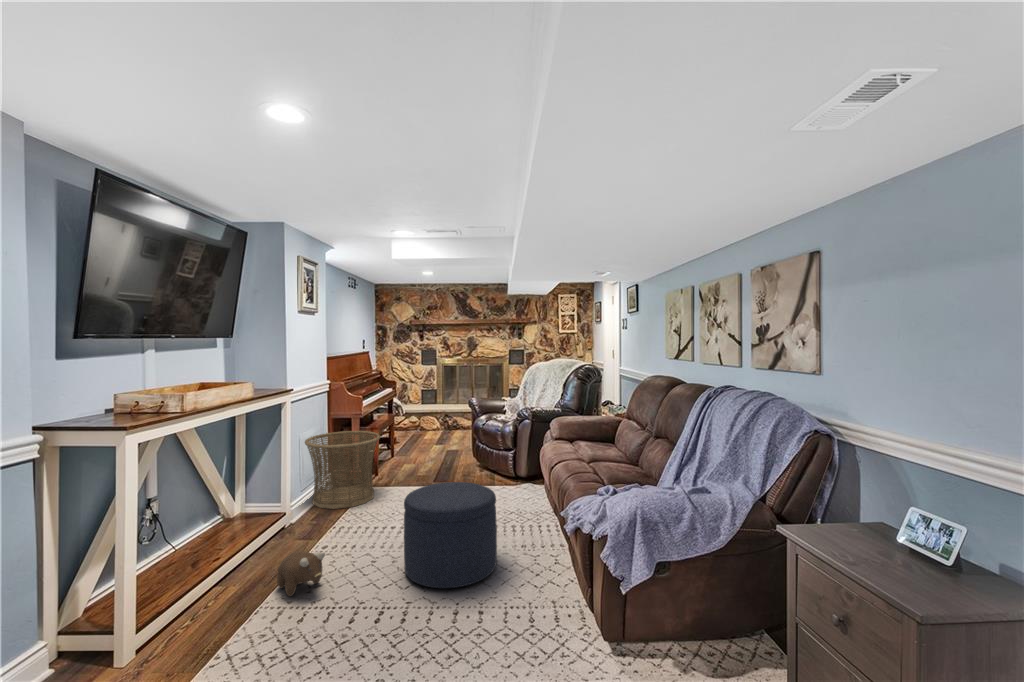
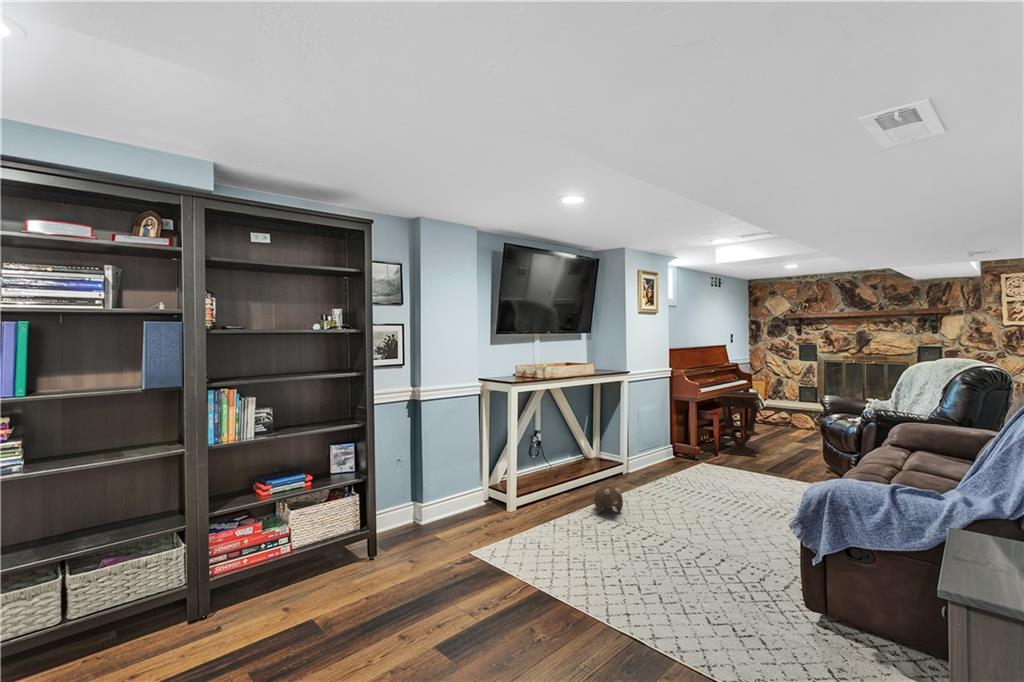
side table: none [378,397,413,466] -> present [721,391,759,457]
basket: present [305,431,380,509] -> none [642,413,706,477]
ottoman: present [404,482,497,588] -> none [681,460,766,546]

